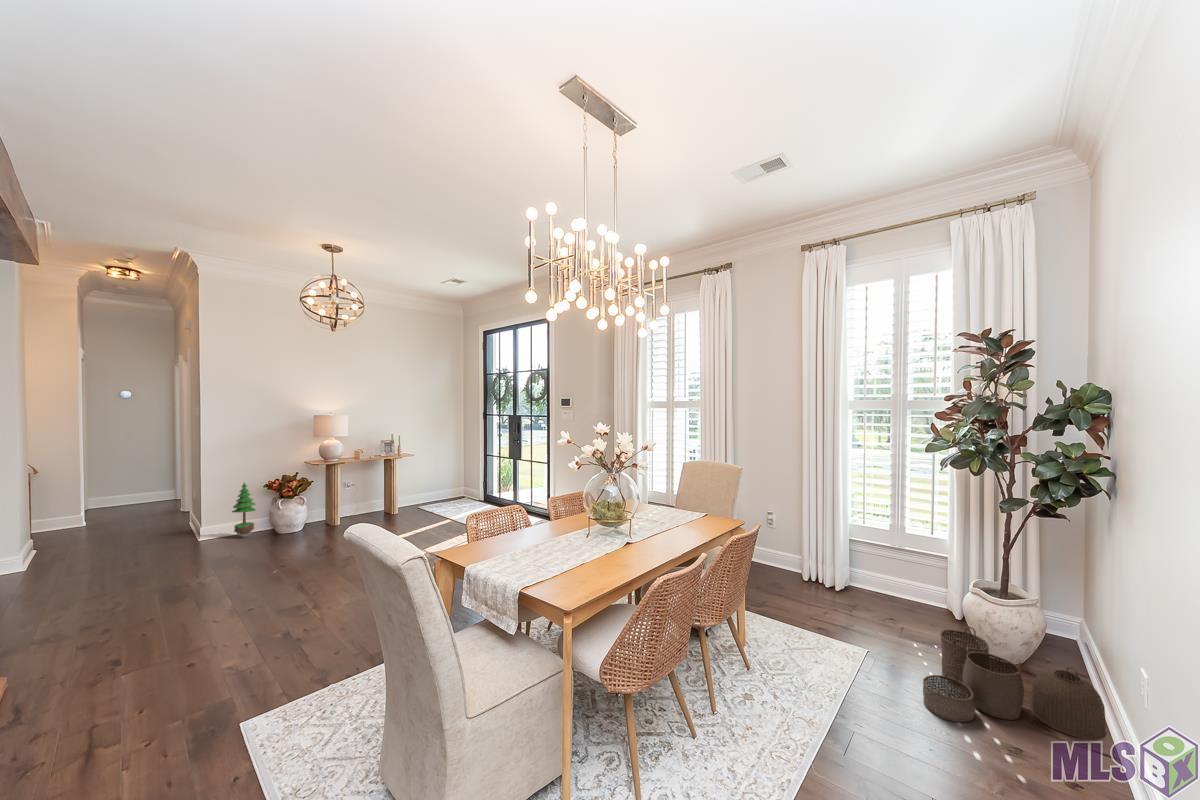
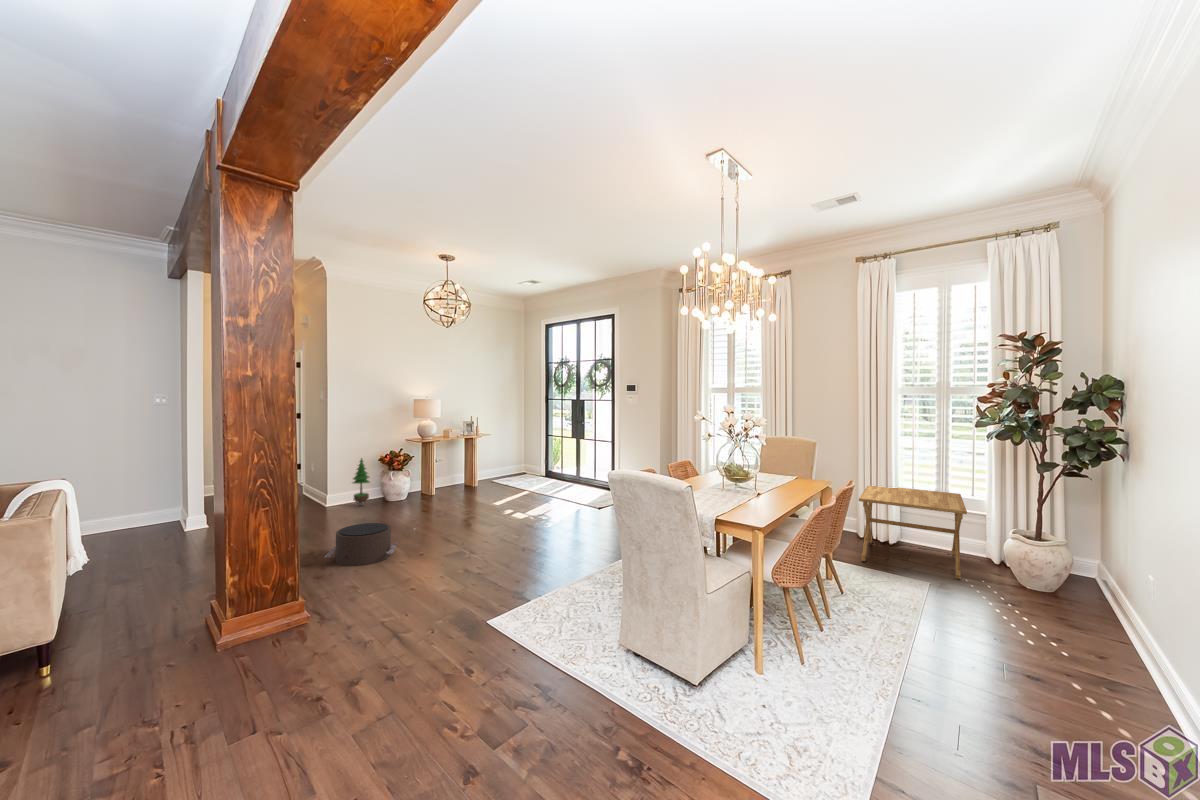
side table: none [790,515,919,644] -> present [859,486,967,579]
pouf: none [117,572,229,632] -> present [325,523,397,566]
woven basket: present [923,627,1107,740] -> none [978,561,1118,633]

